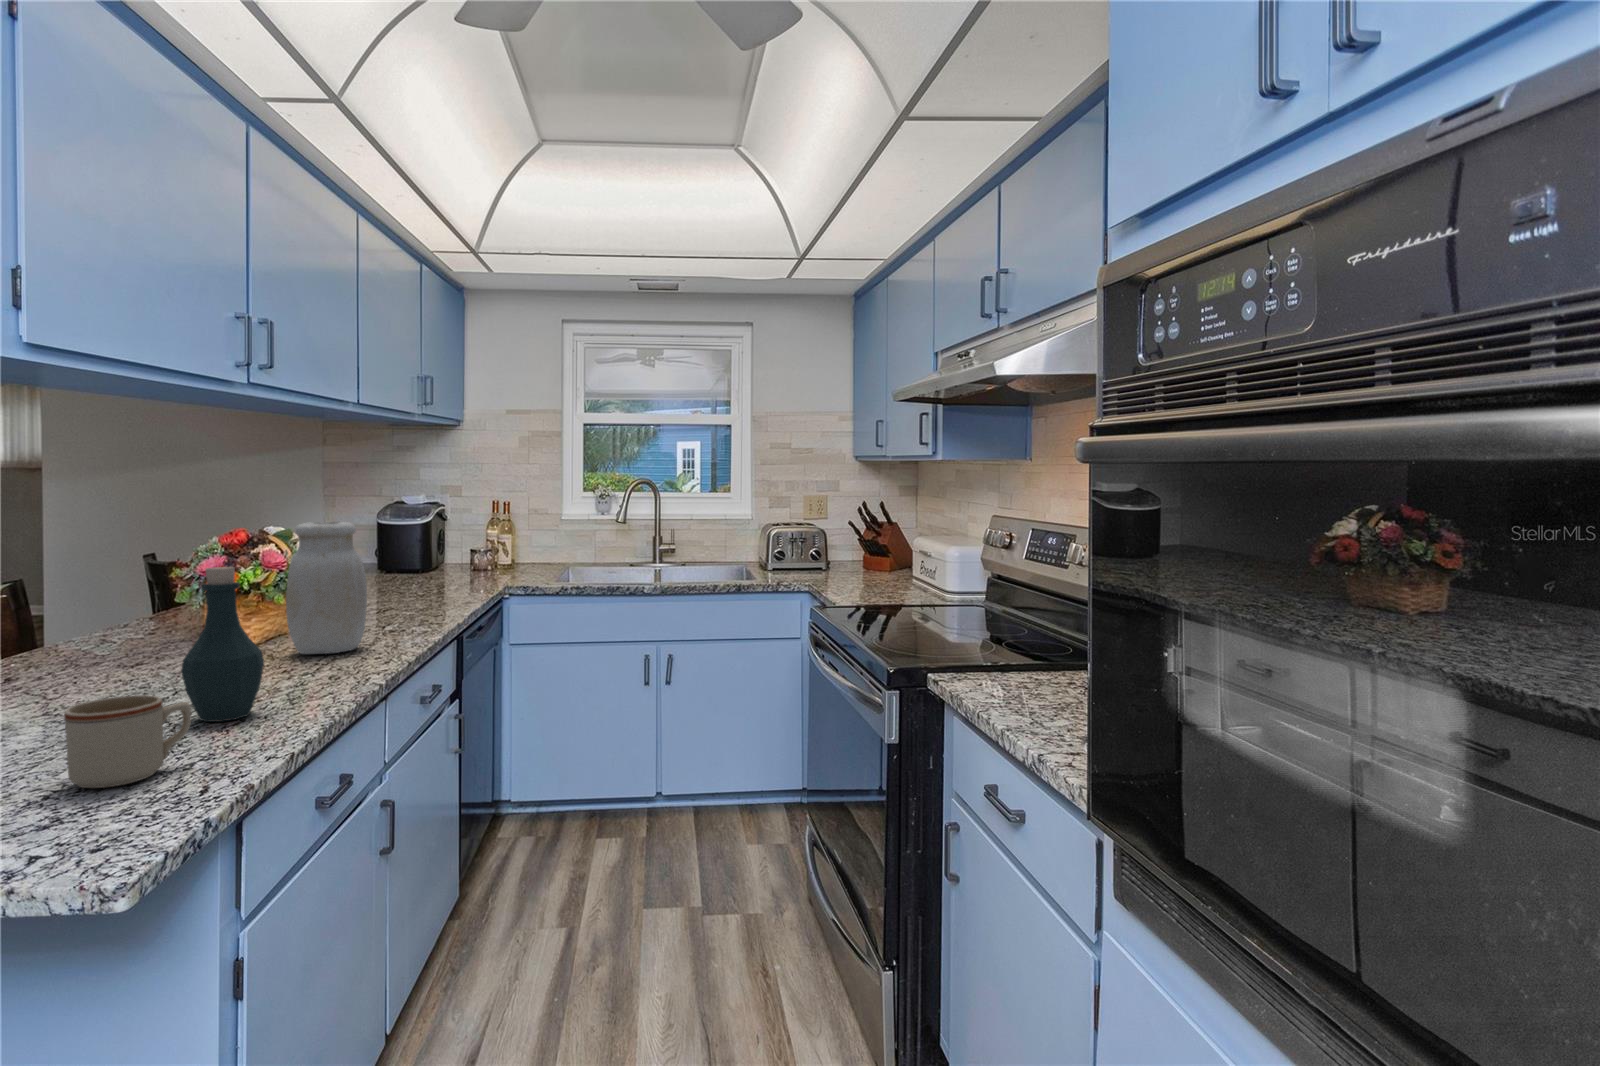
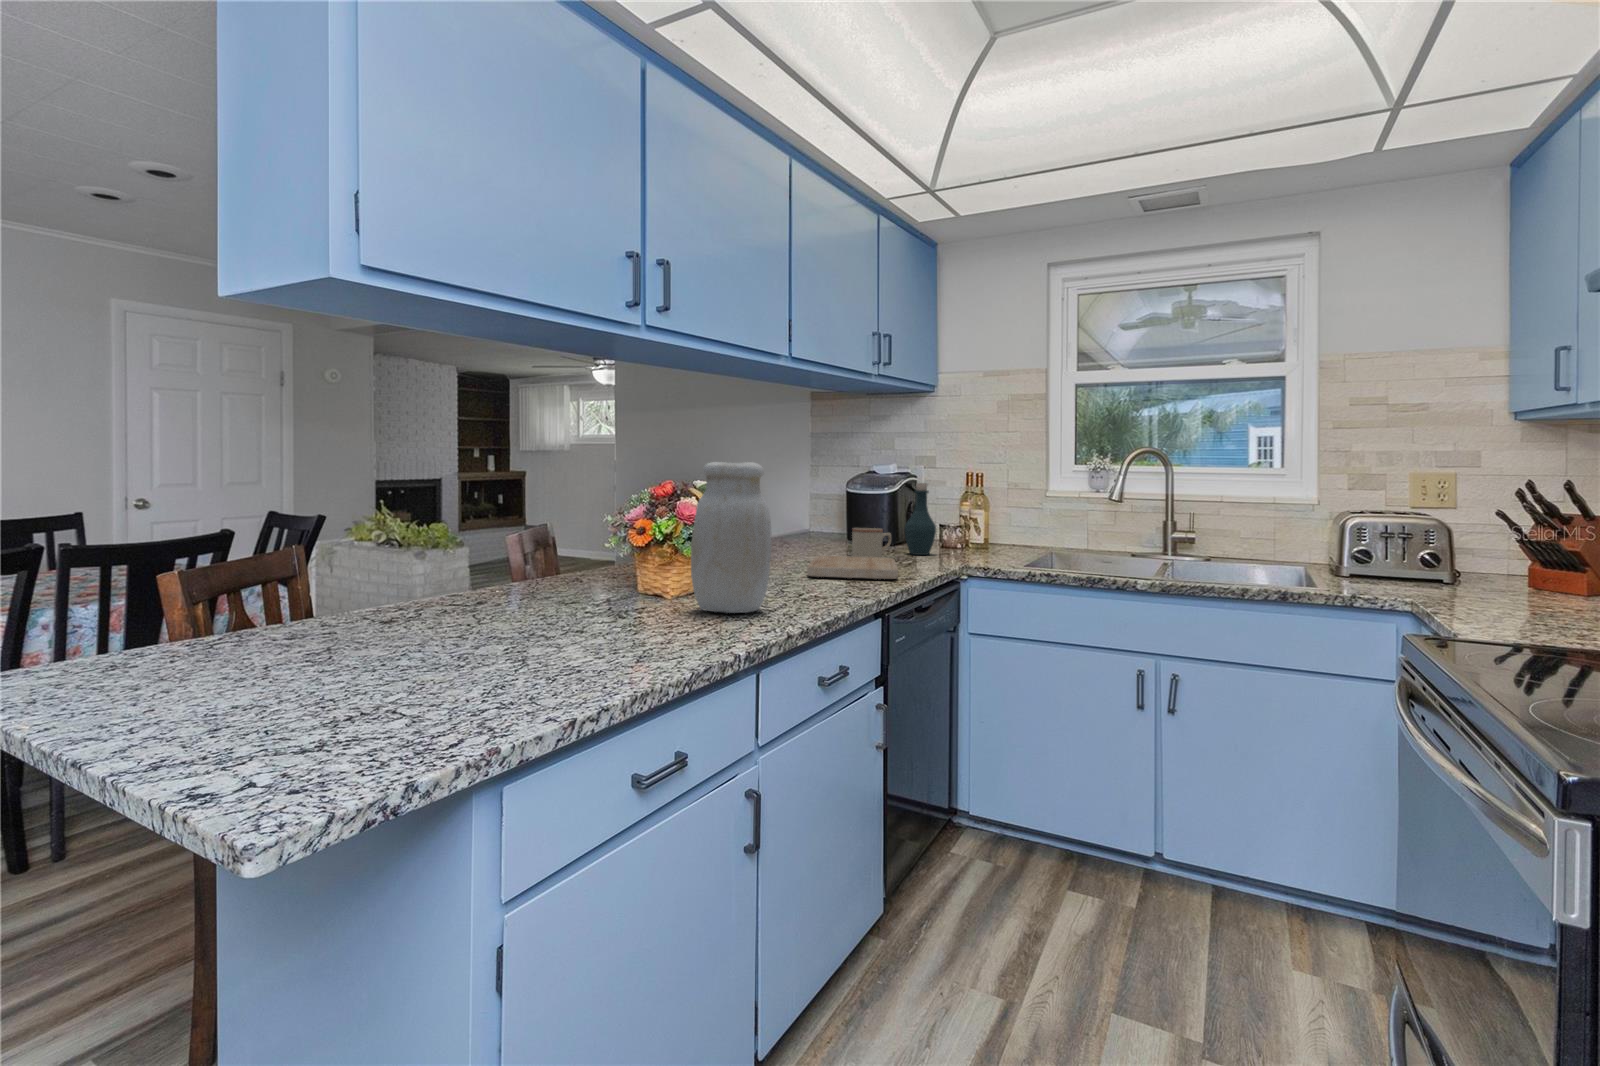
bottle: present [181,567,264,722] -> present [904,483,936,555]
cutting board: none [364,585,456,610] -> present [807,556,898,579]
mug: present [64,695,191,788] -> present [852,528,891,558]

